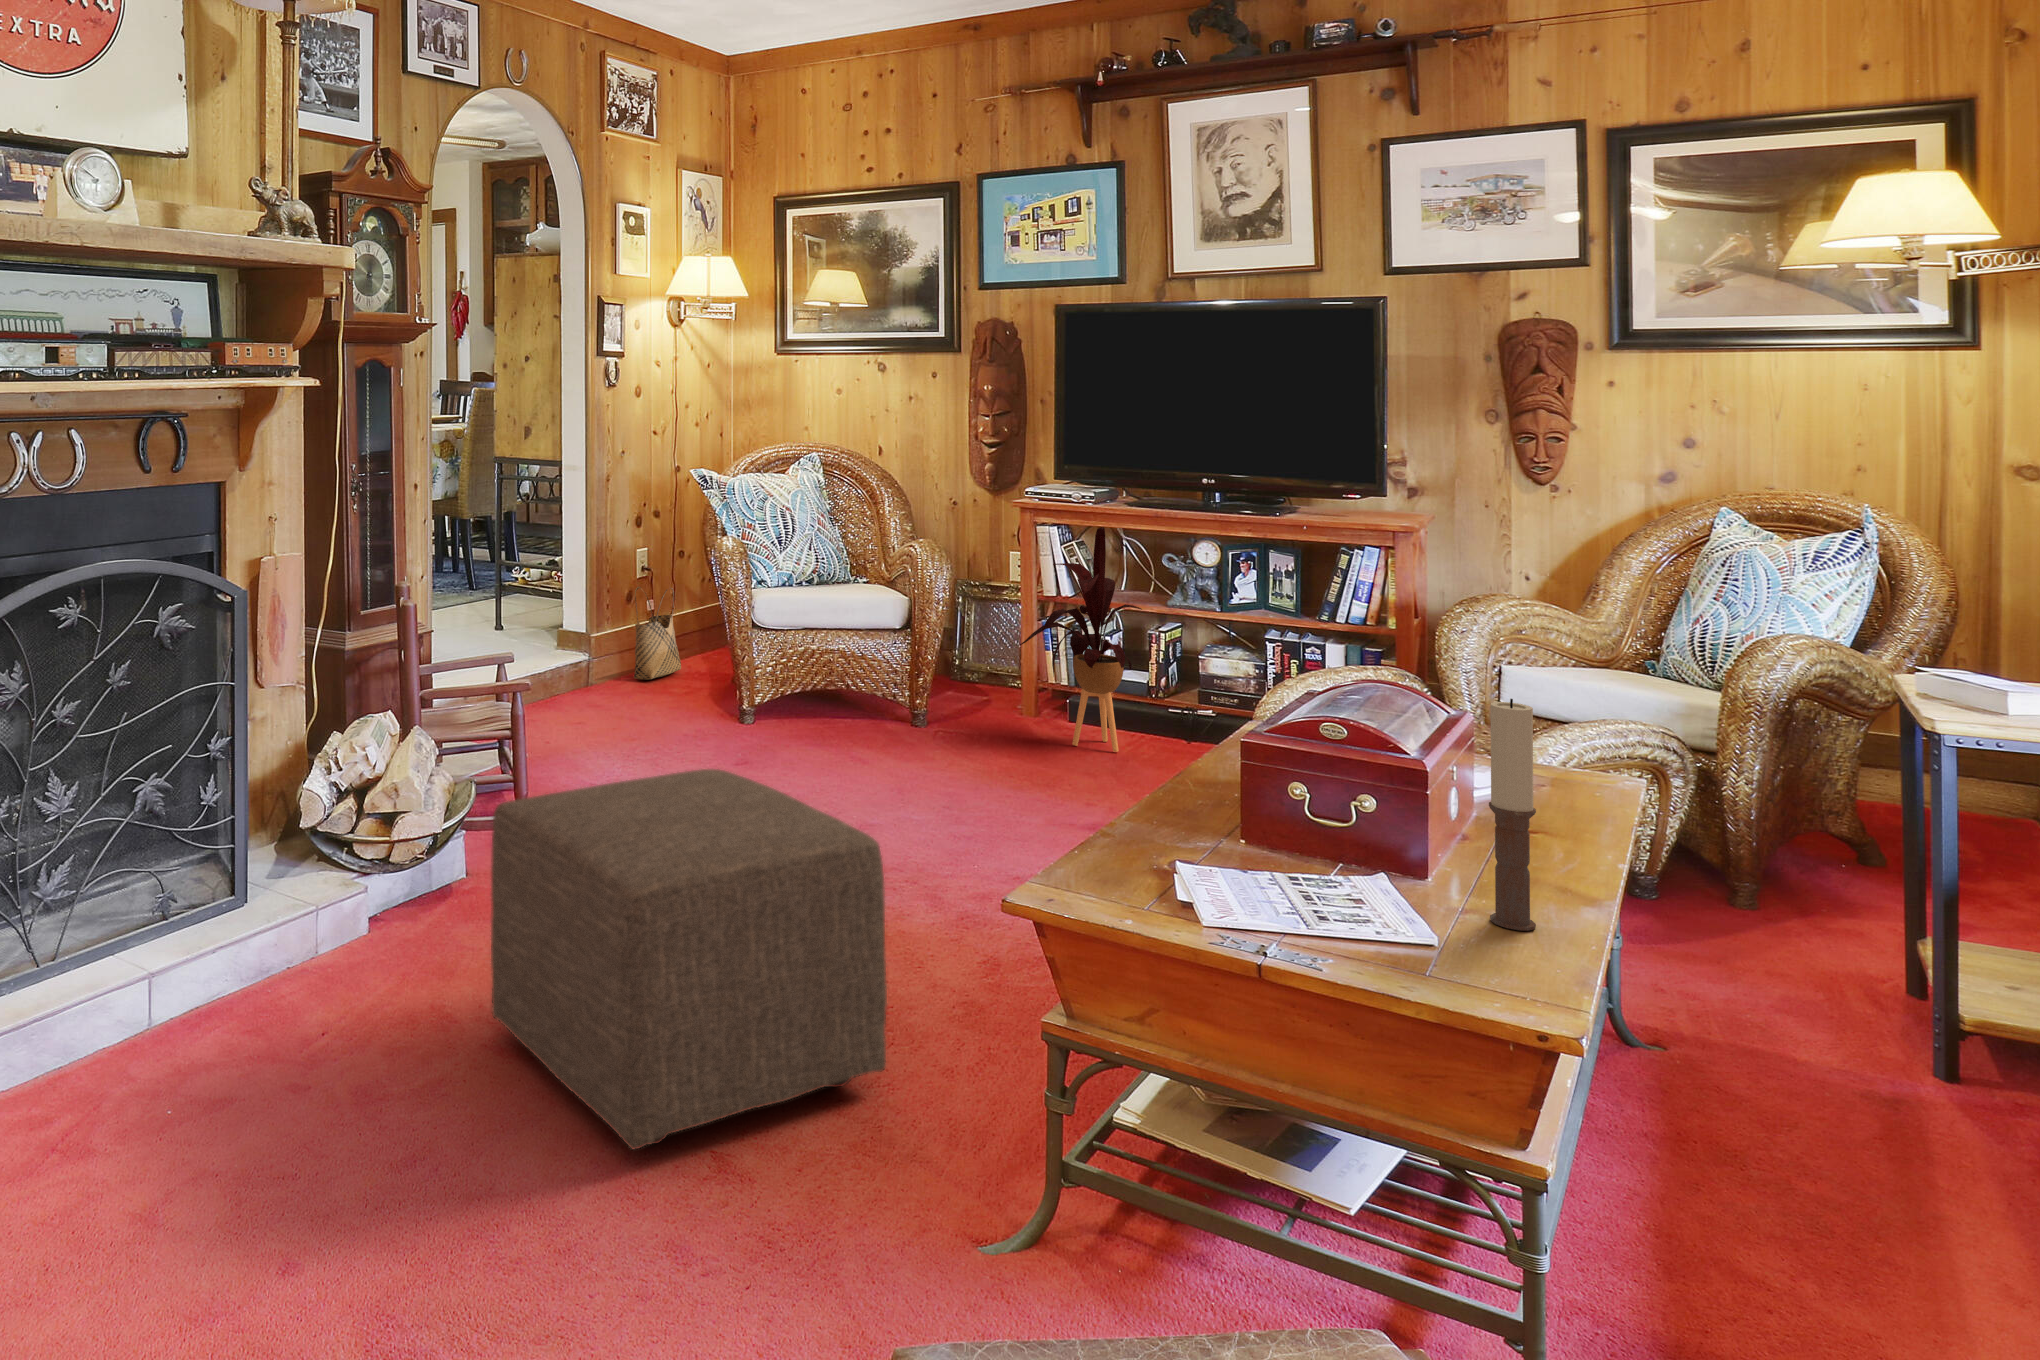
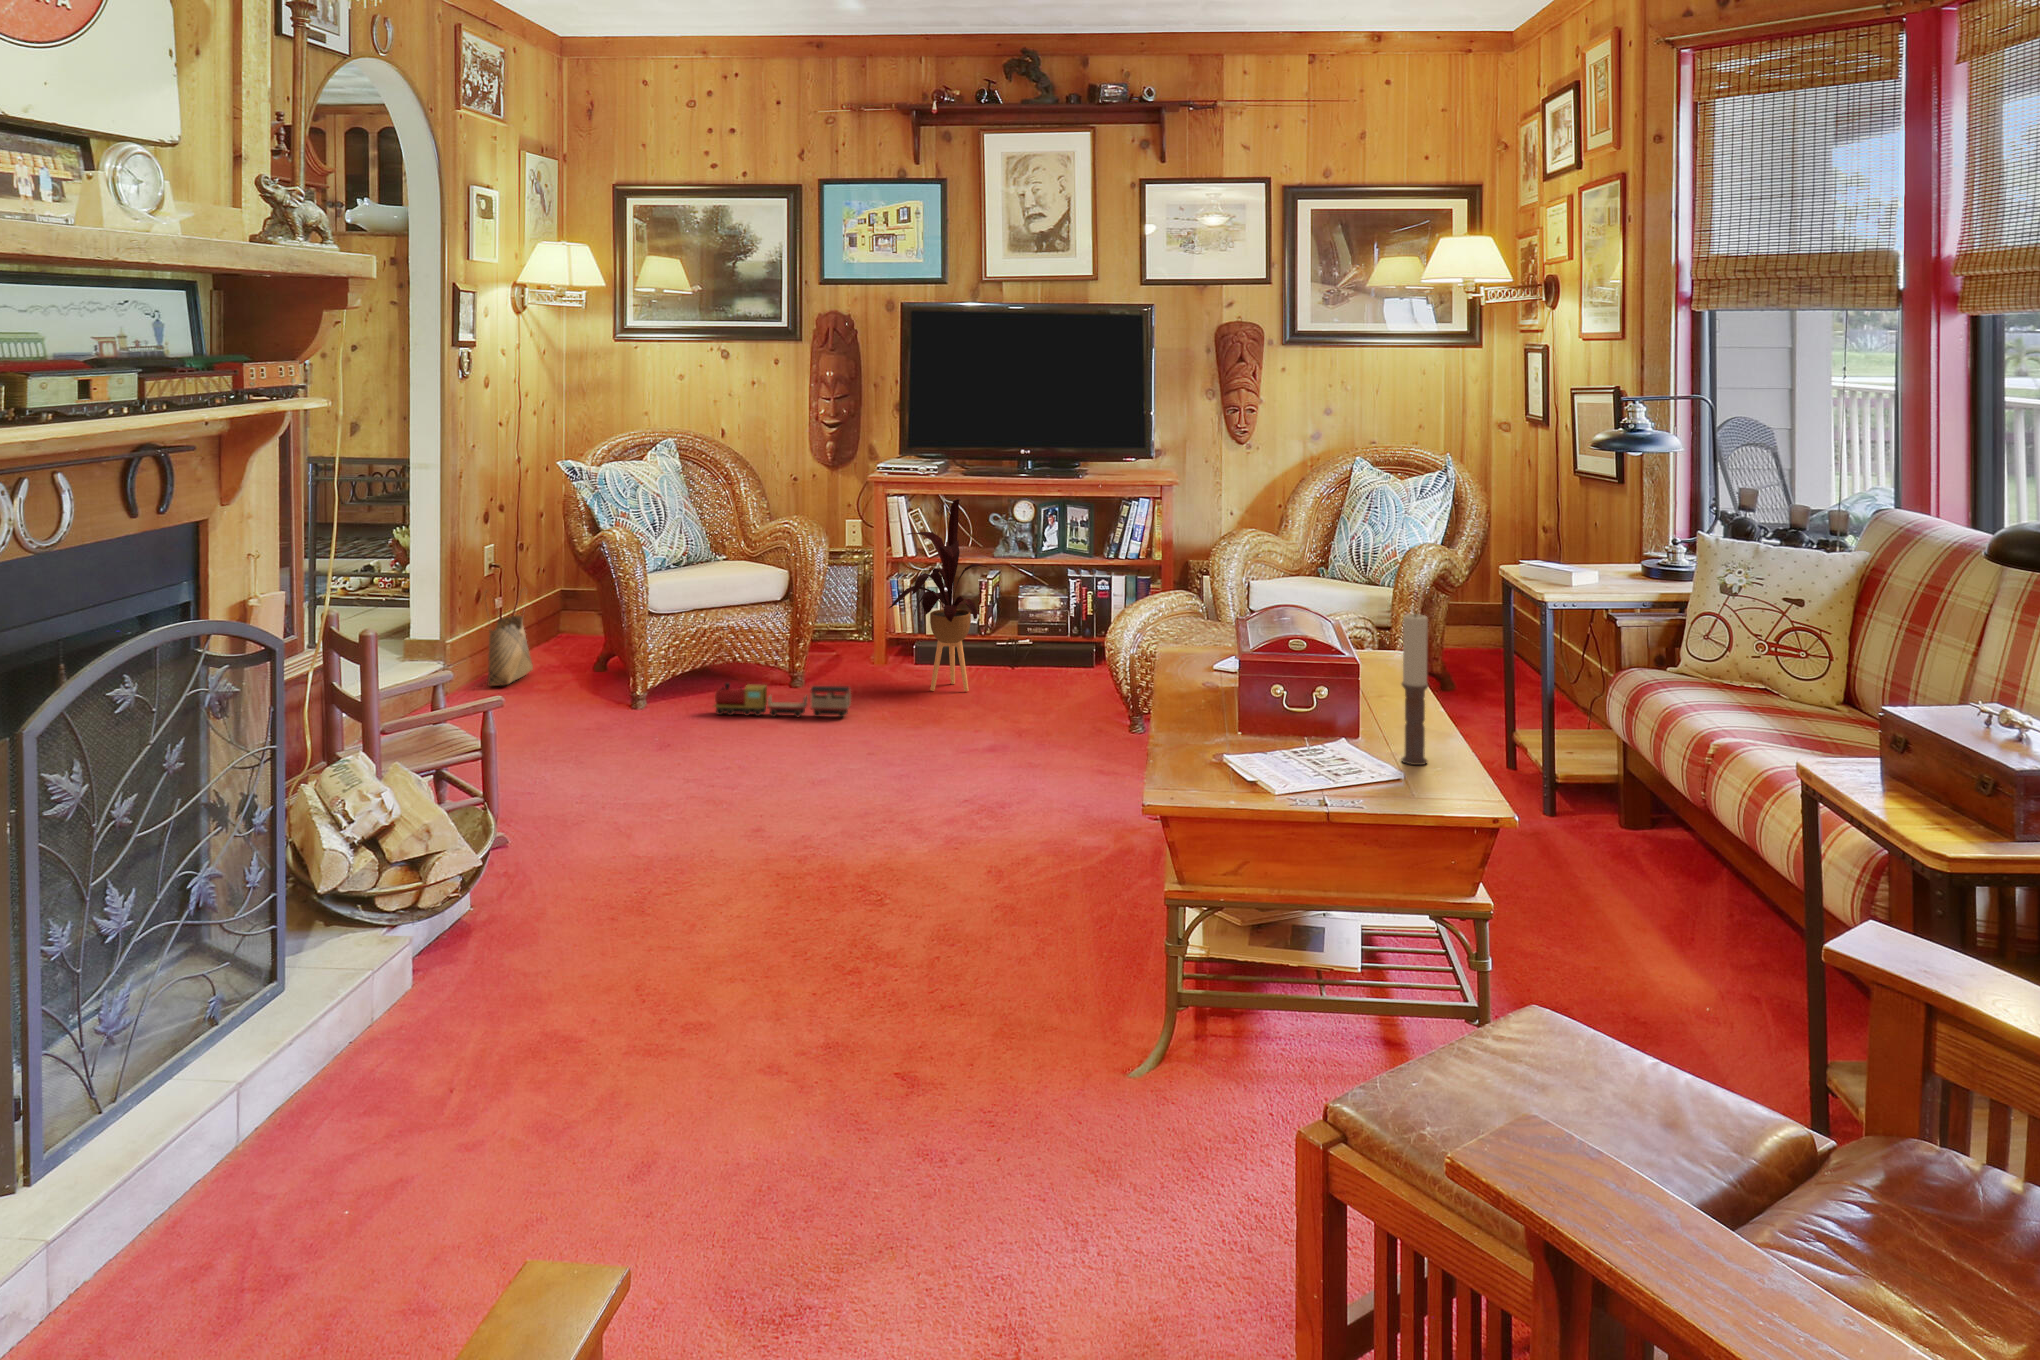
toy train: none [819,703,962,758] -> present [714,683,851,718]
ottoman: present [491,769,887,1149] -> none [612,753,977,1095]

